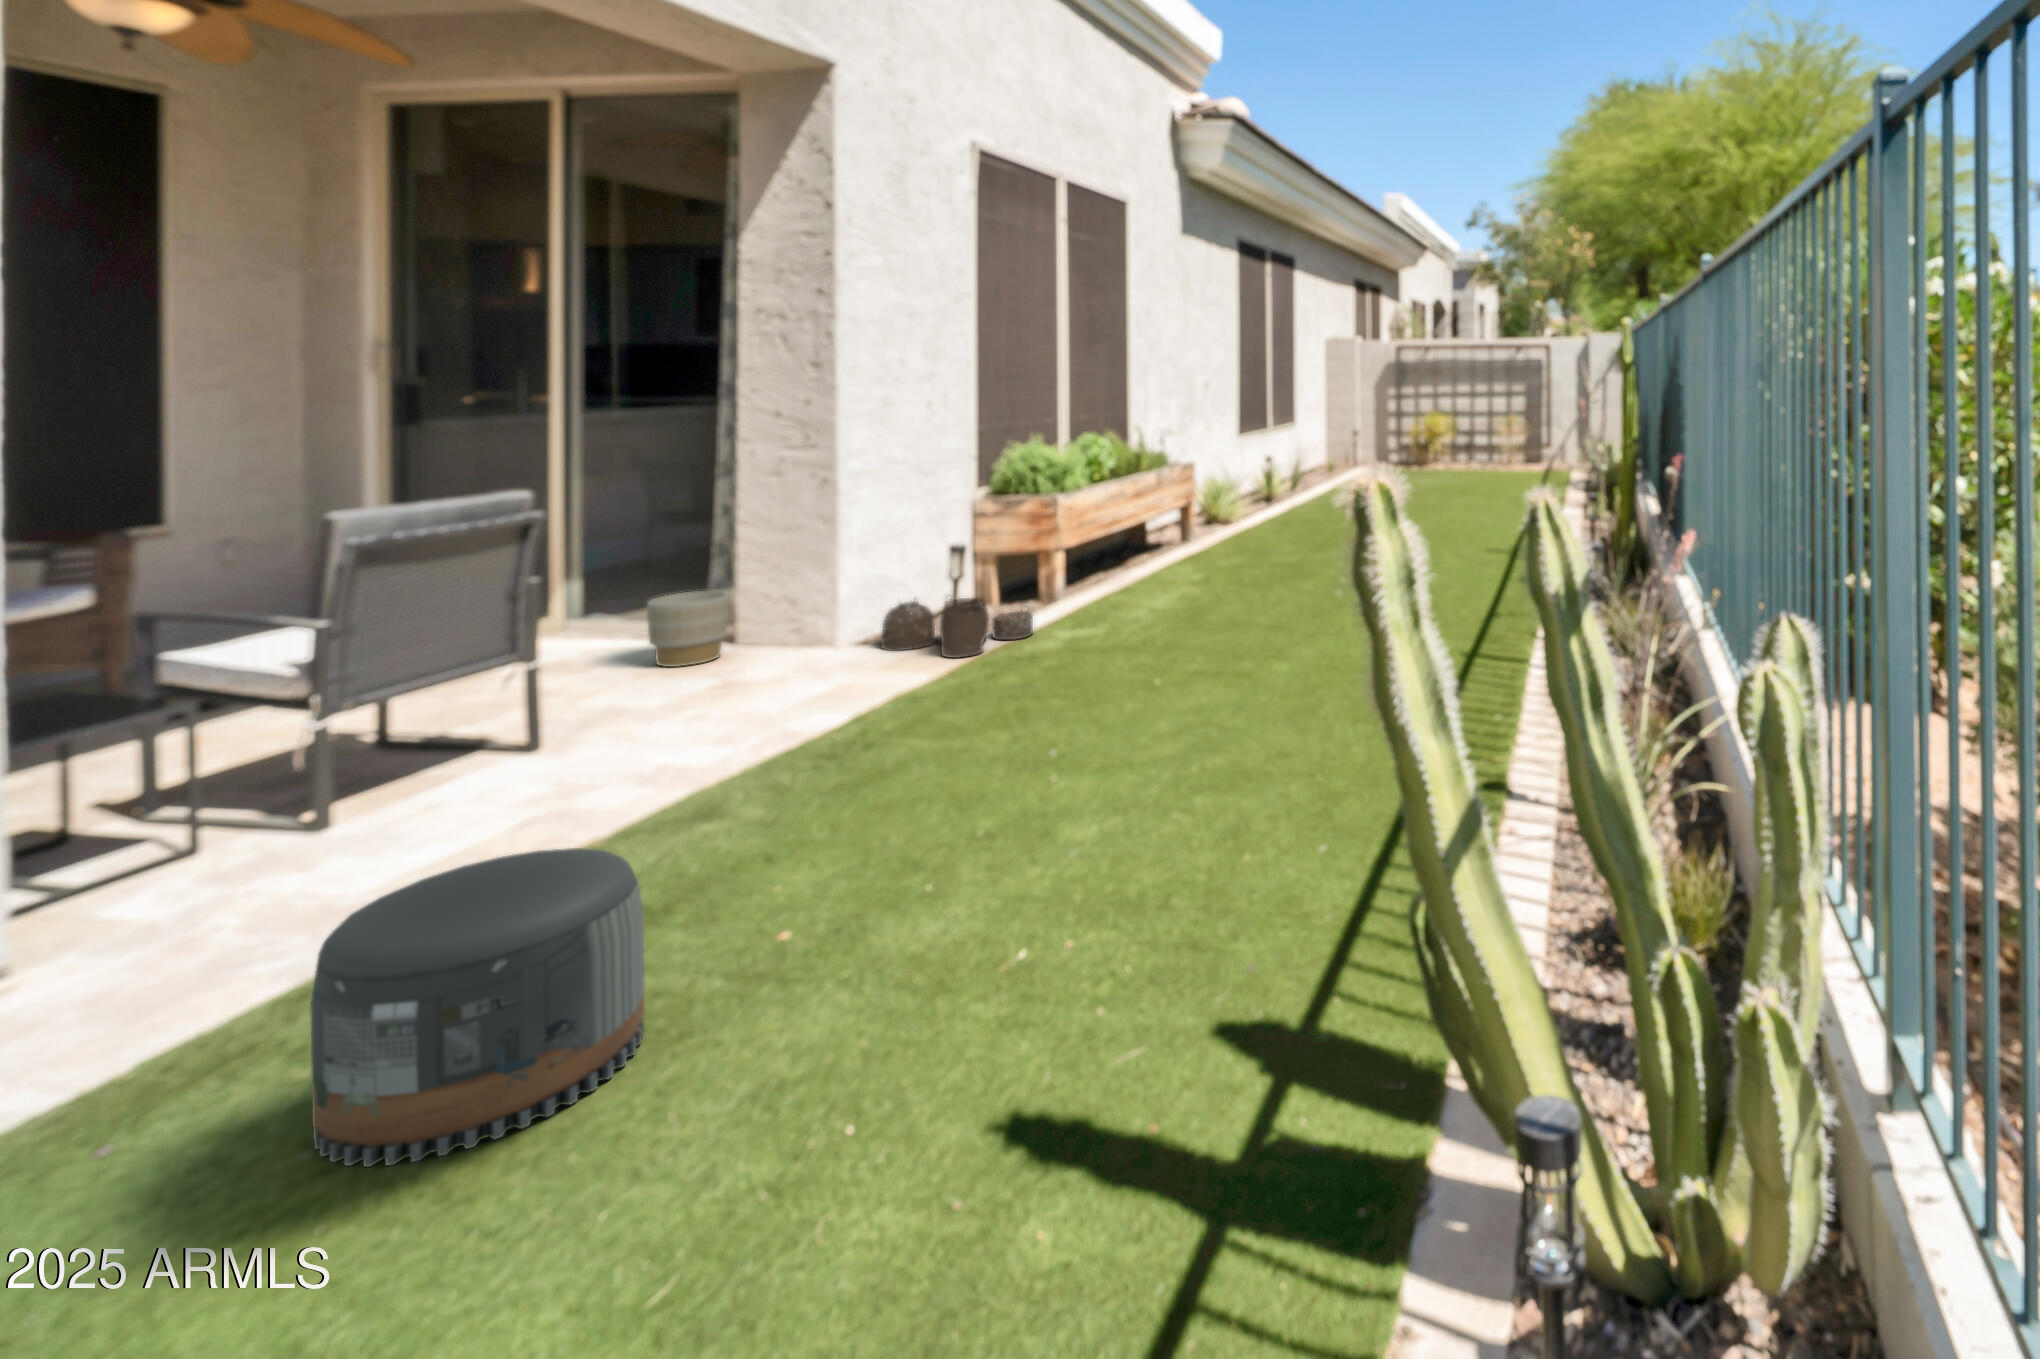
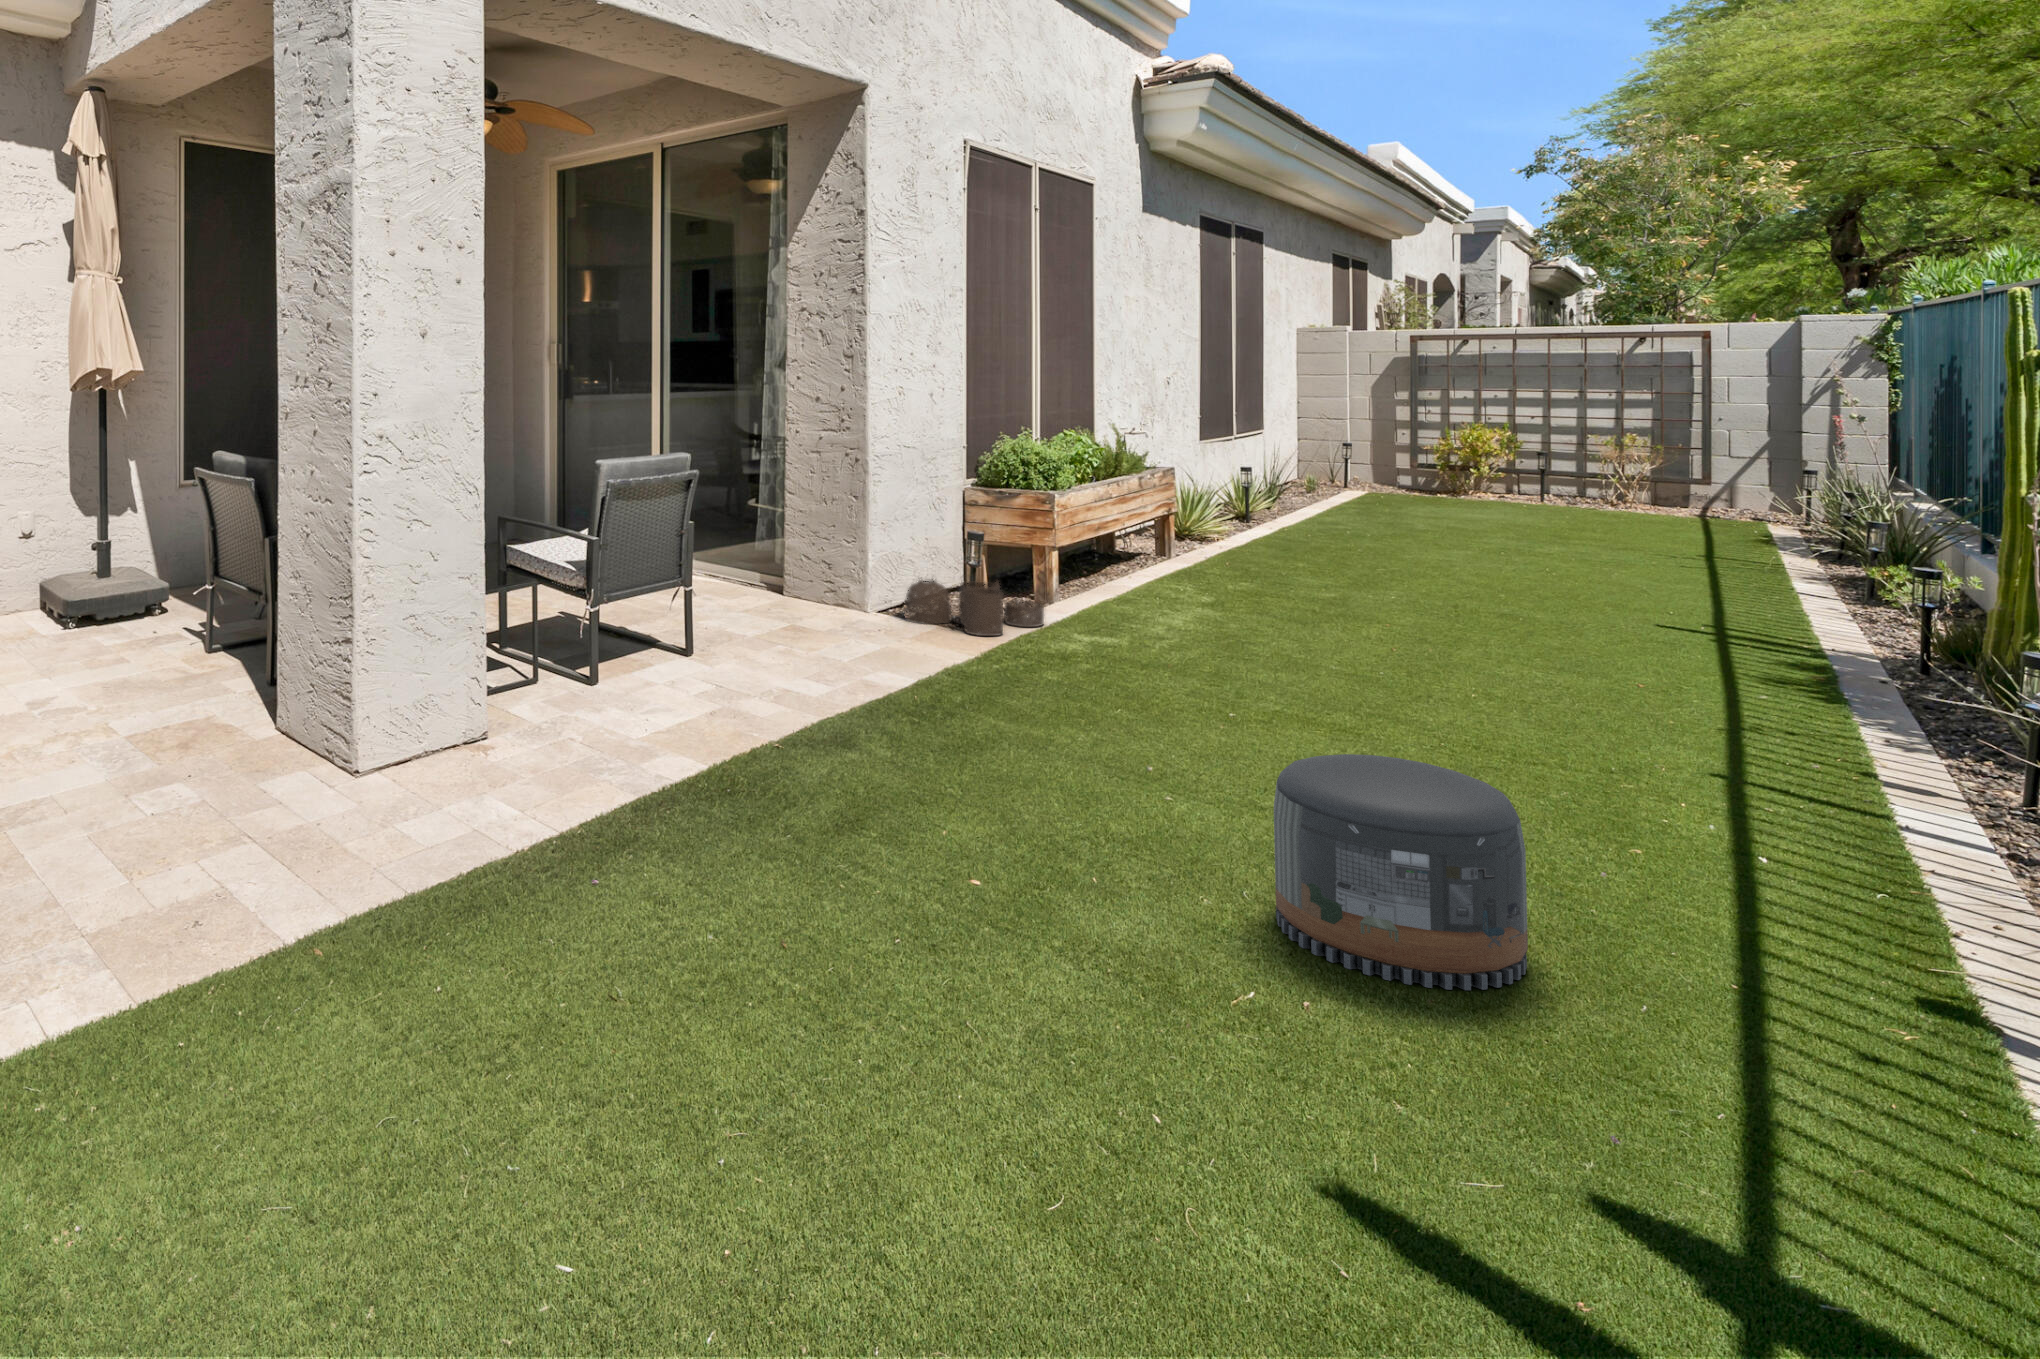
planter: present [647,591,728,667] -> none [723,552,780,614]
pouf: present [310,848,645,1167] -> present [1274,754,1528,990]

